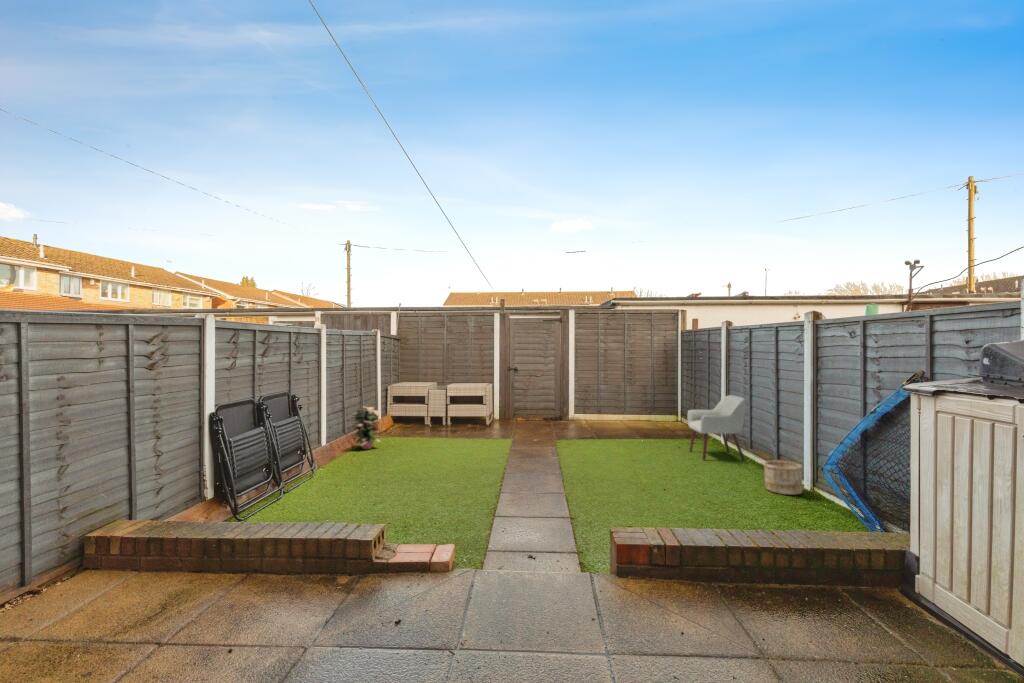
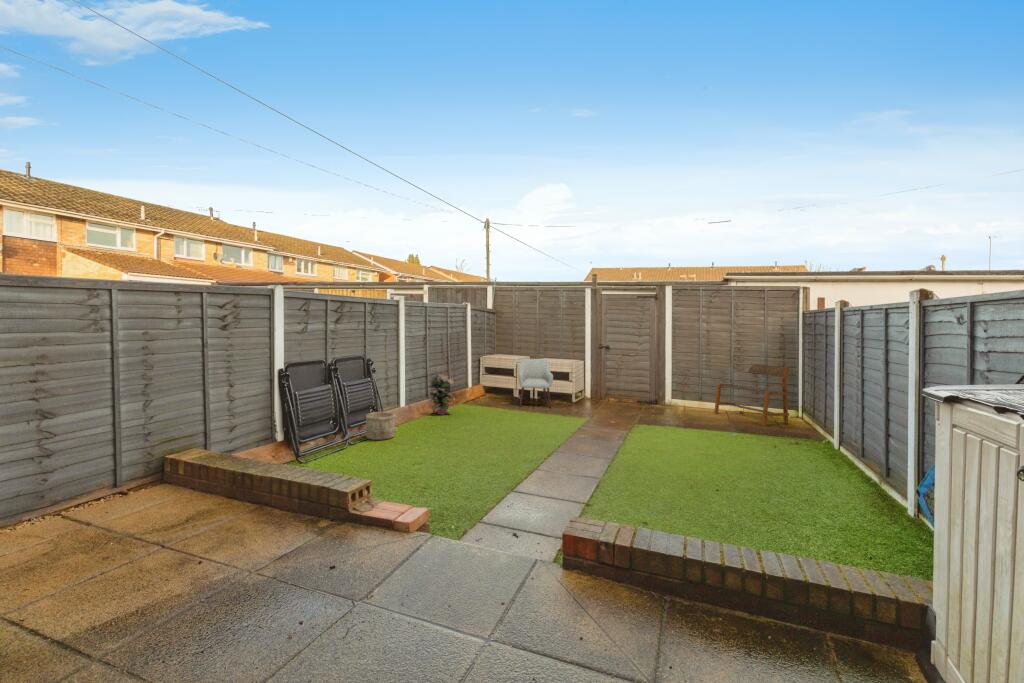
bench: none [615,377,676,431] -> present [714,363,789,426]
chair: present [687,395,746,461] -> present [519,359,553,408]
wooden bucket: present [763,460,802,495] -> present [366,412,396,440]

